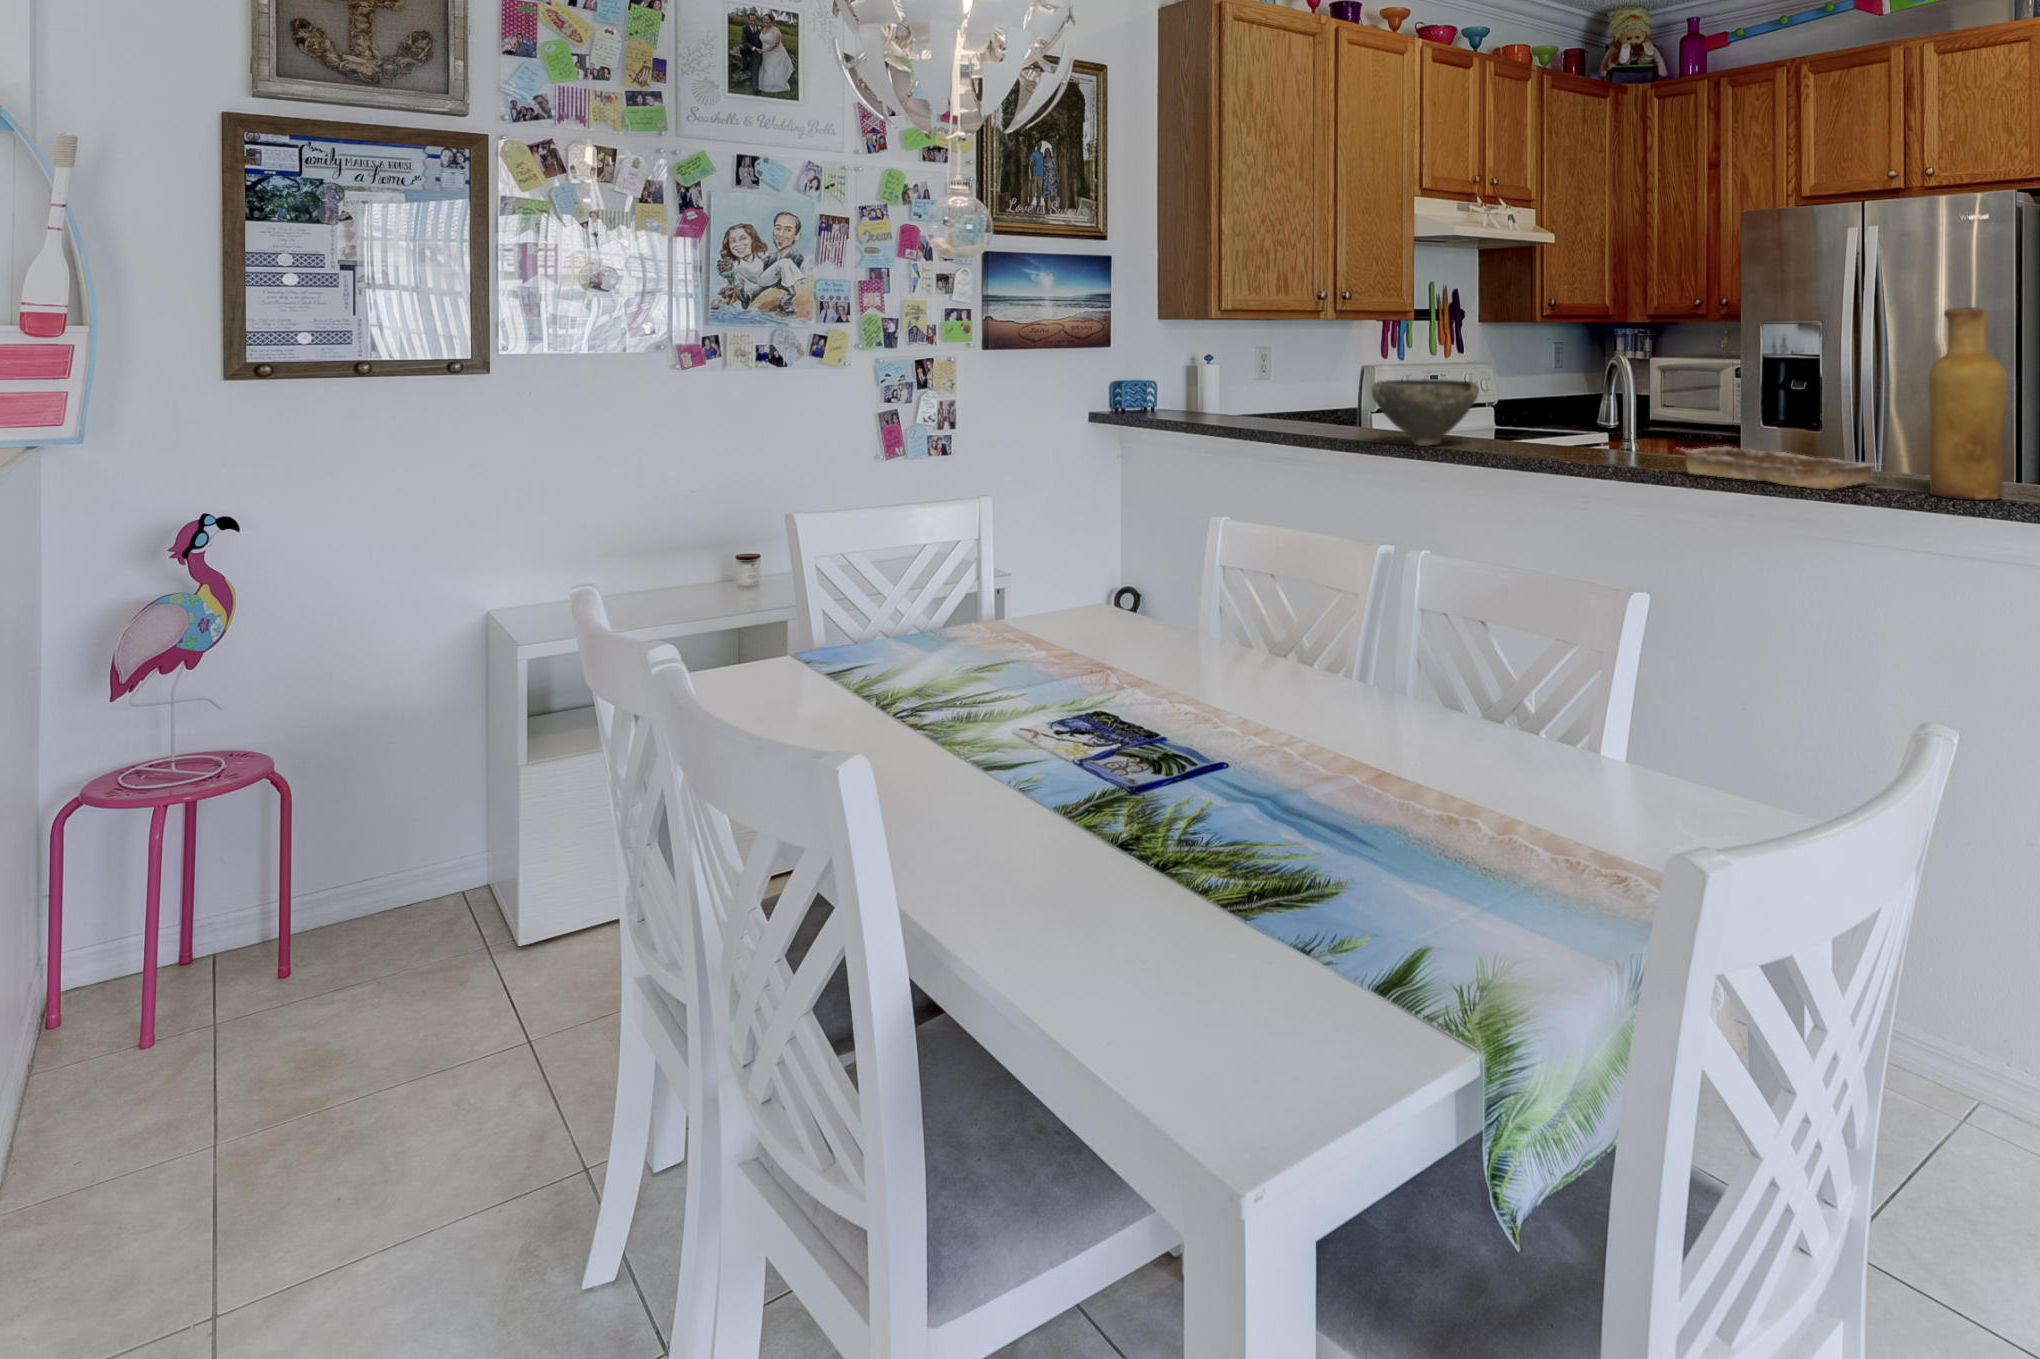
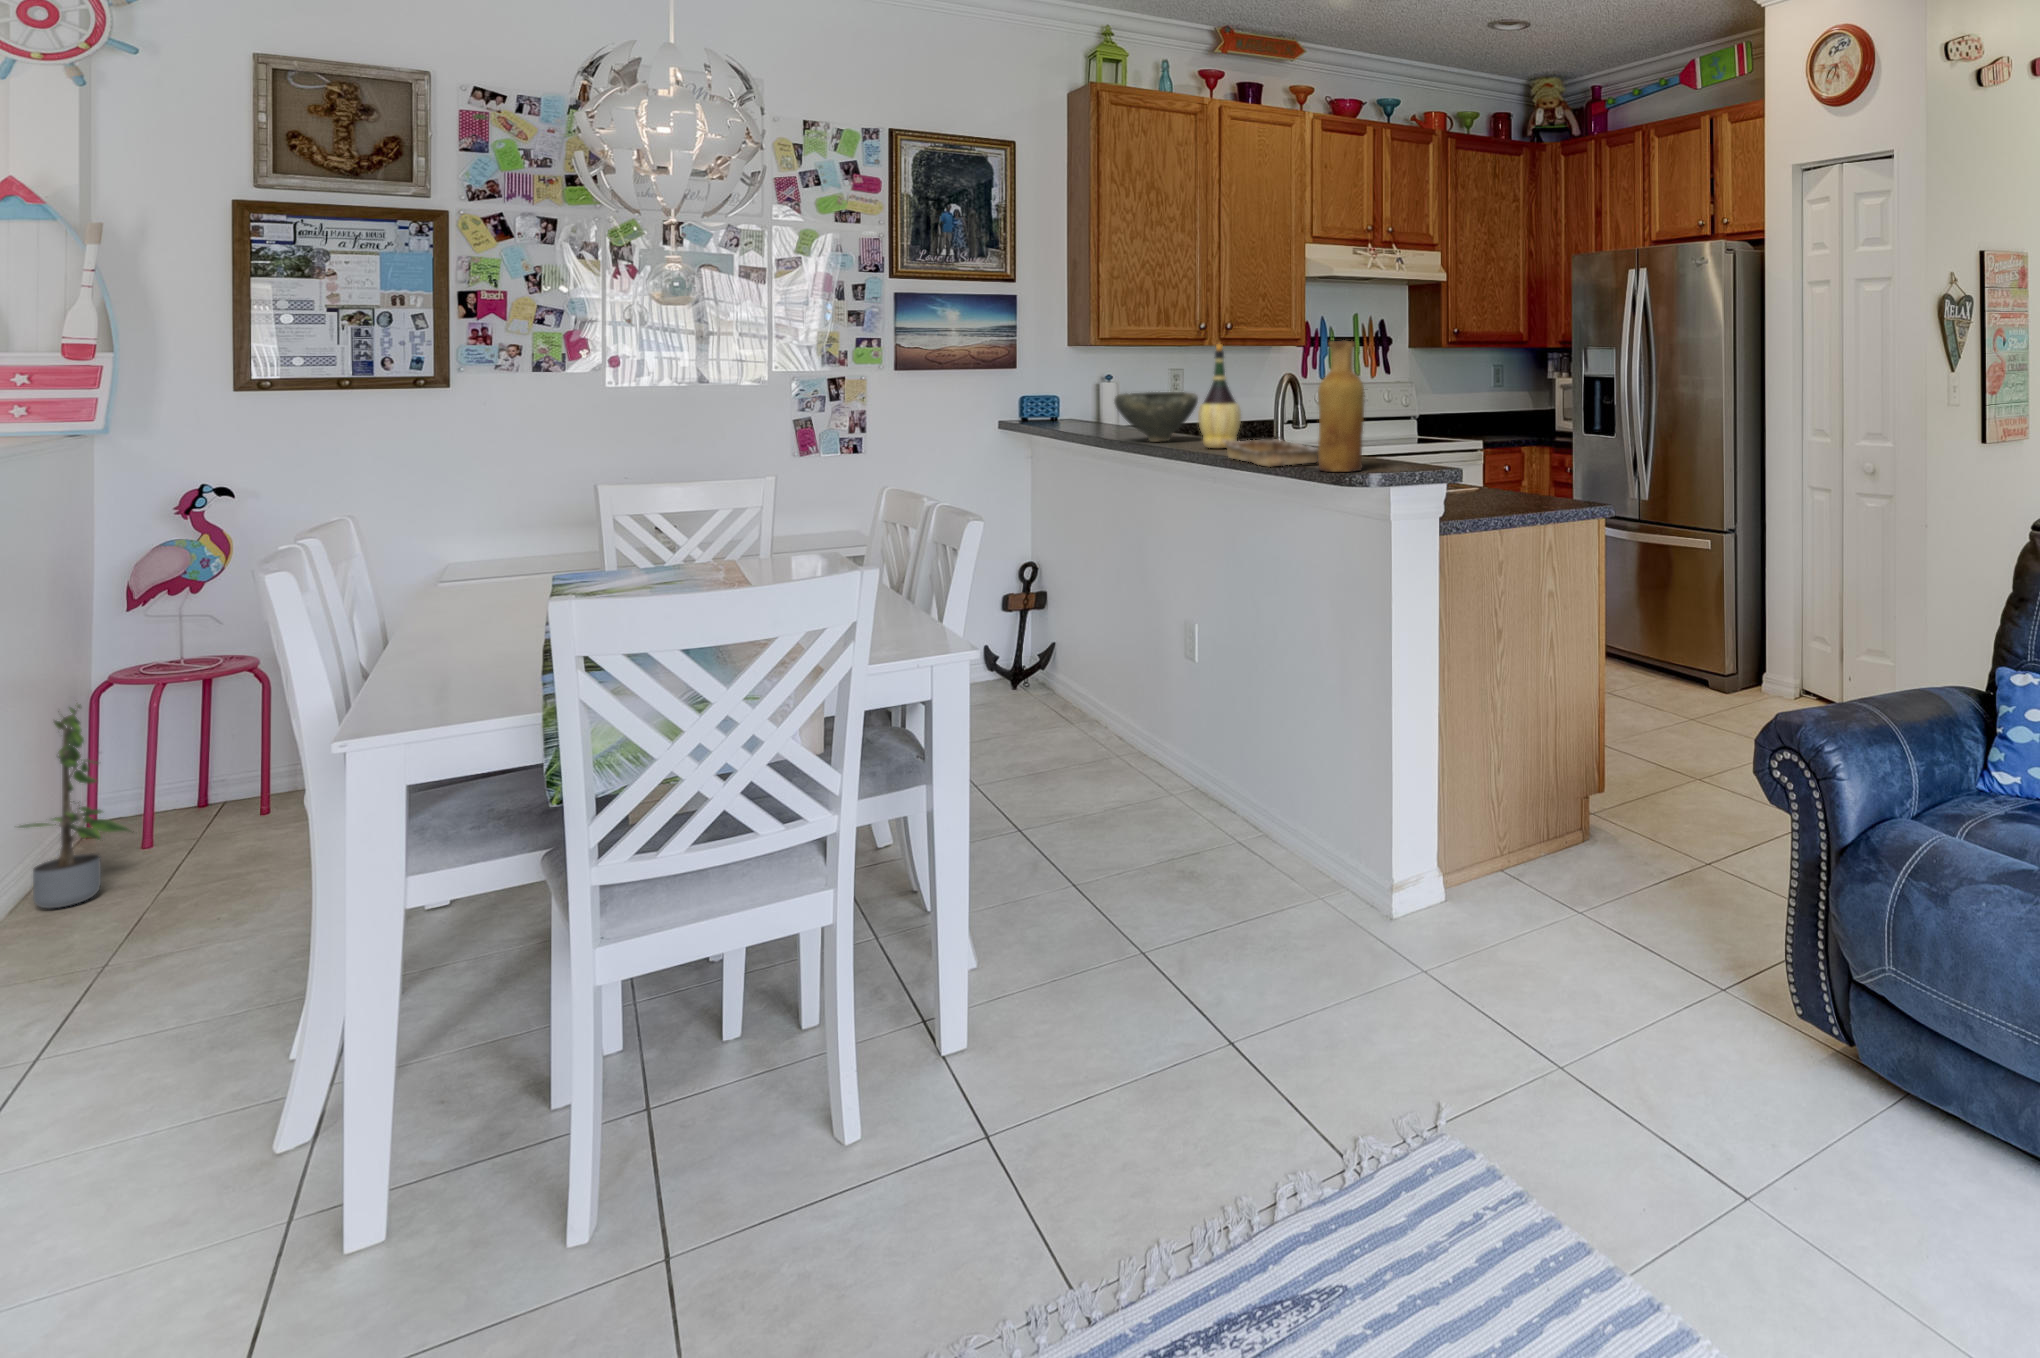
wine bottle: none [1536,315,1595,456] -> present [1198,344,1241,448]
potted plant: none [27,840,173,1166] -> present [20,700,130,908]

